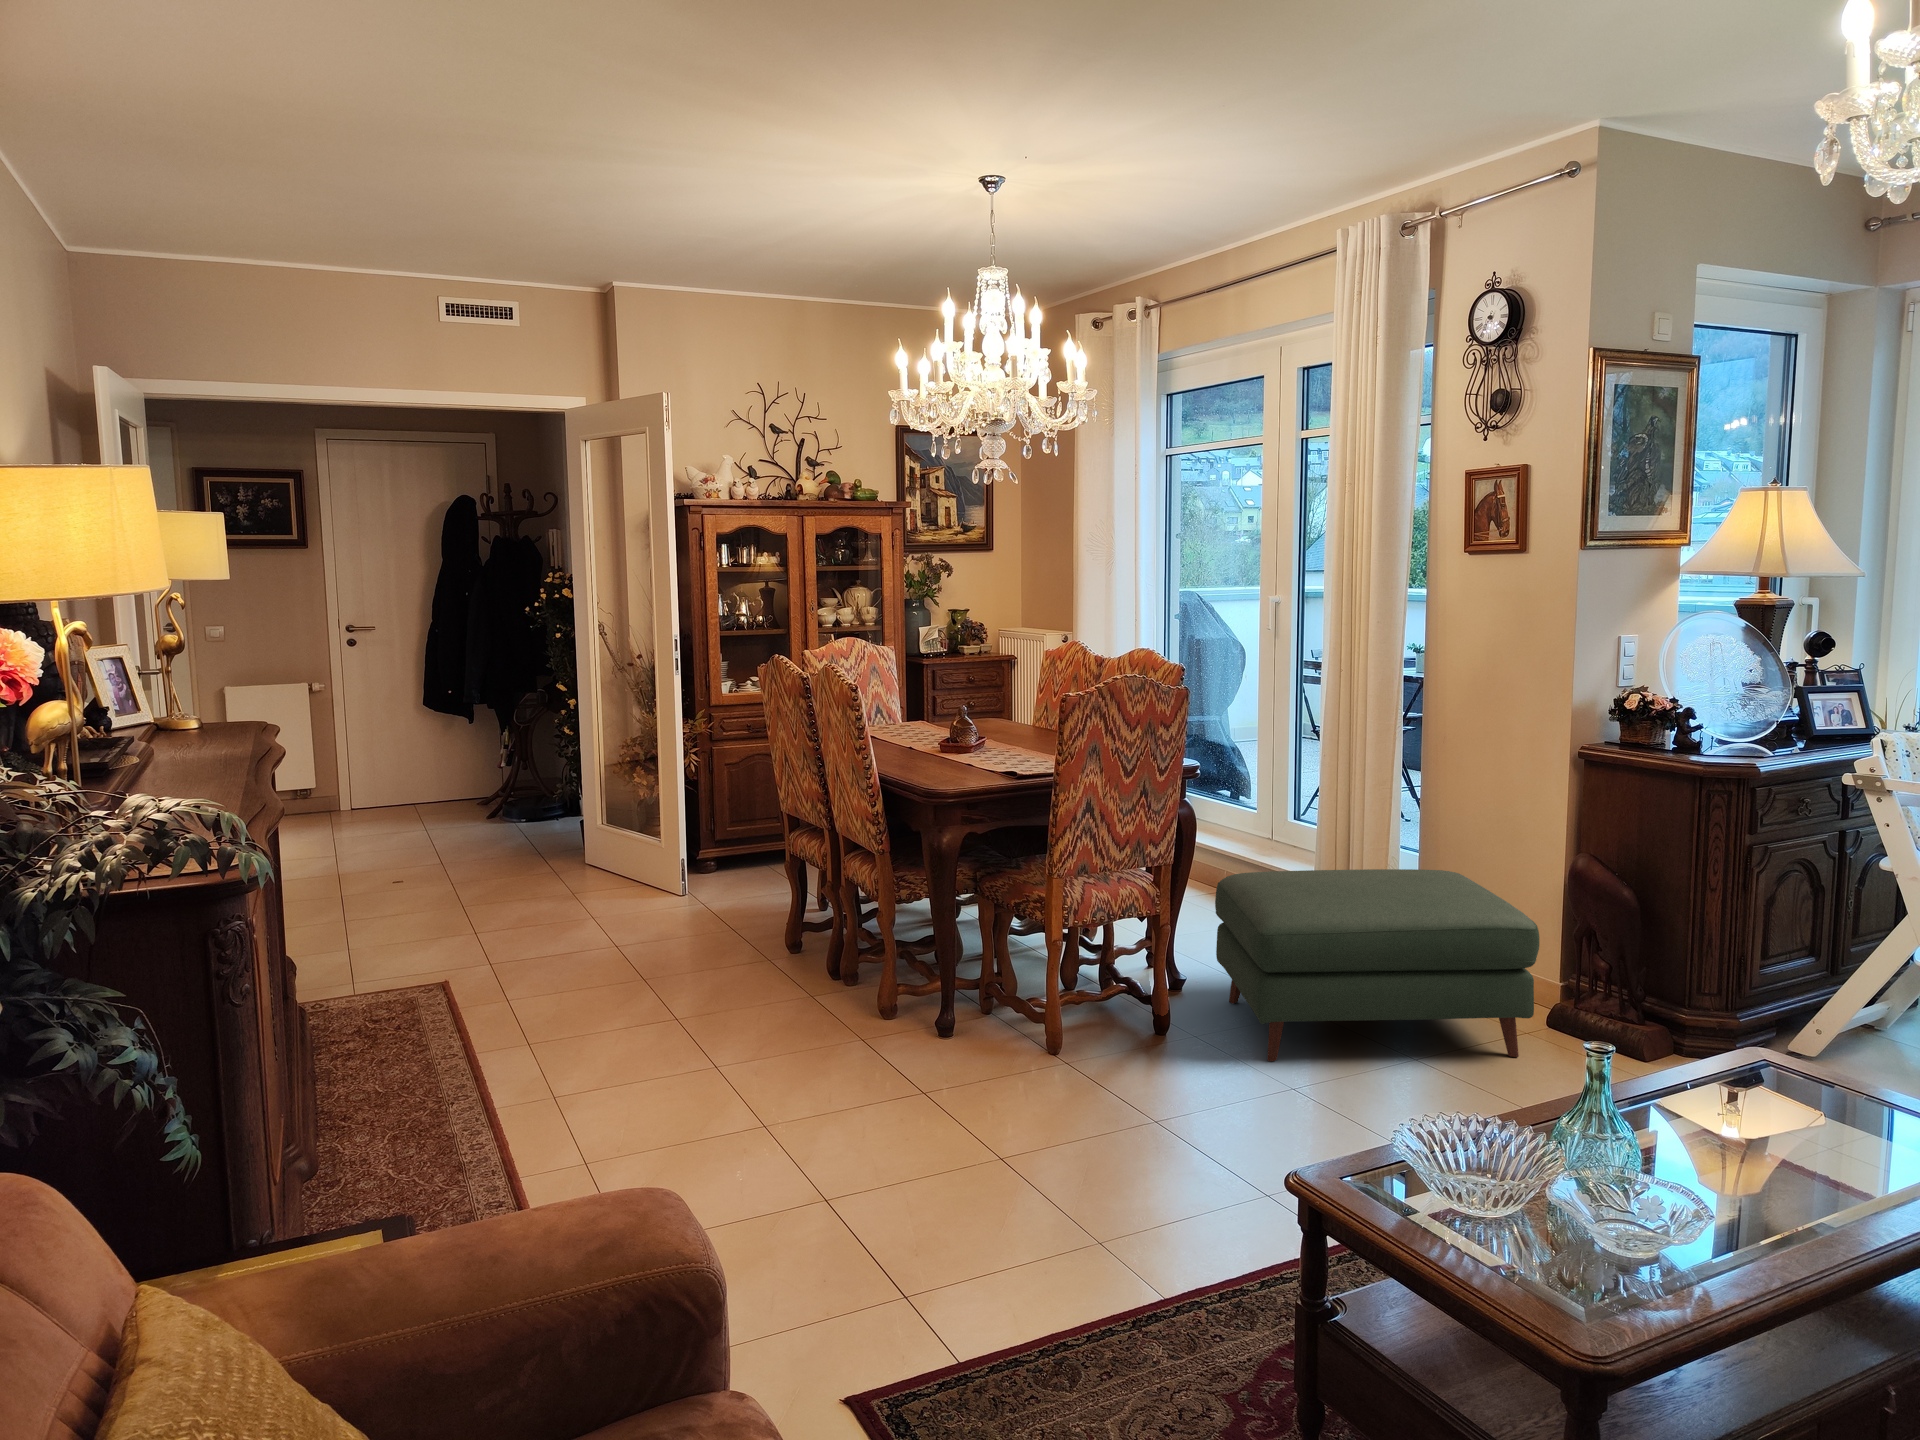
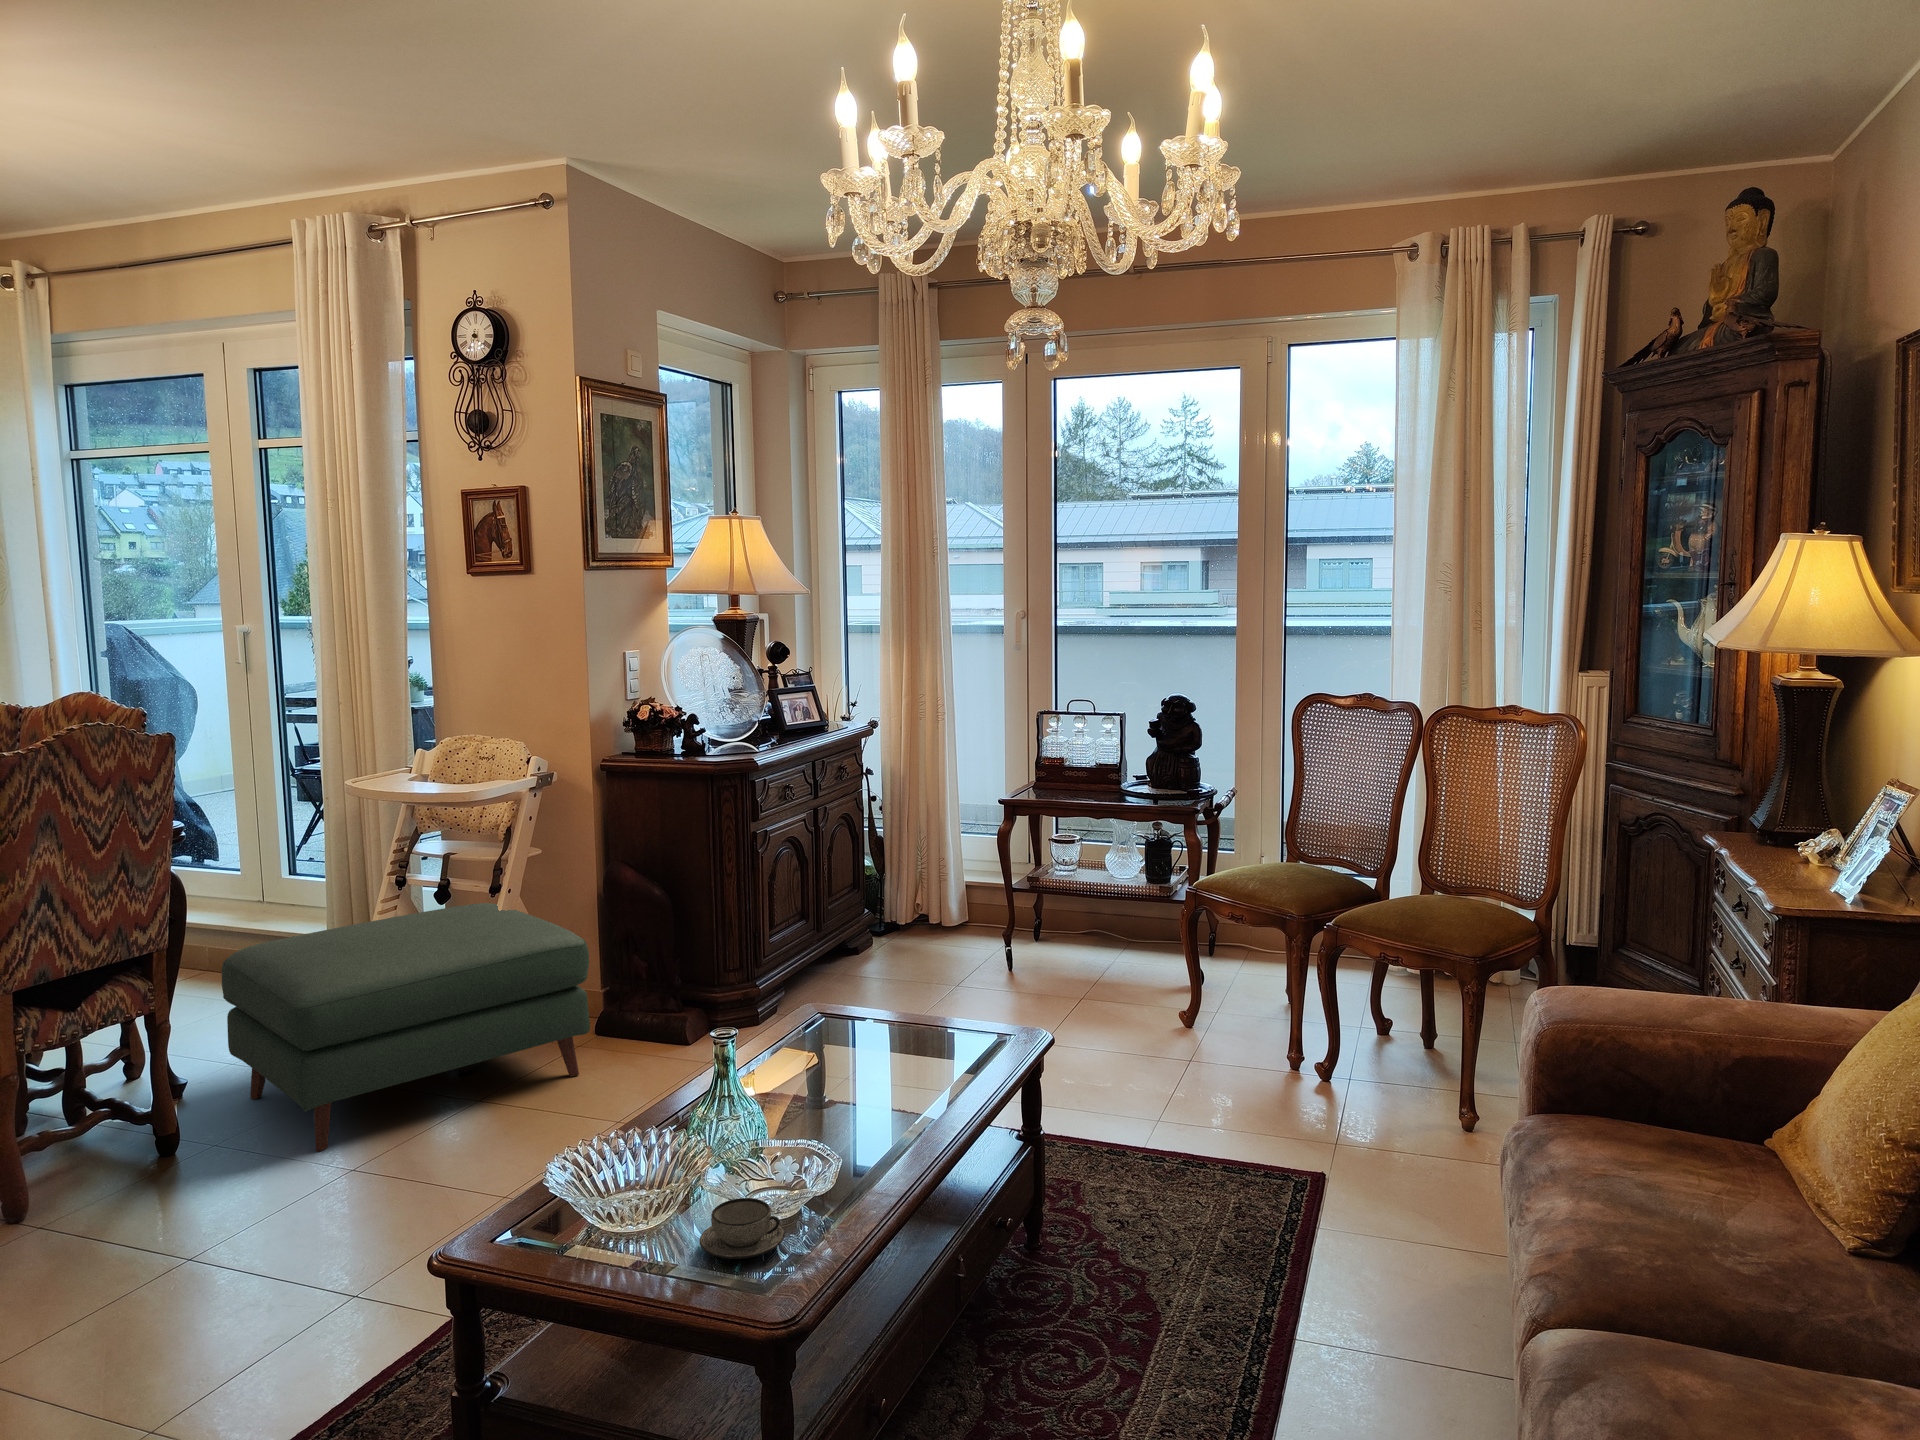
teacup: none [1536,1221,1634,1288] -> present [699,1198,785,1259]

